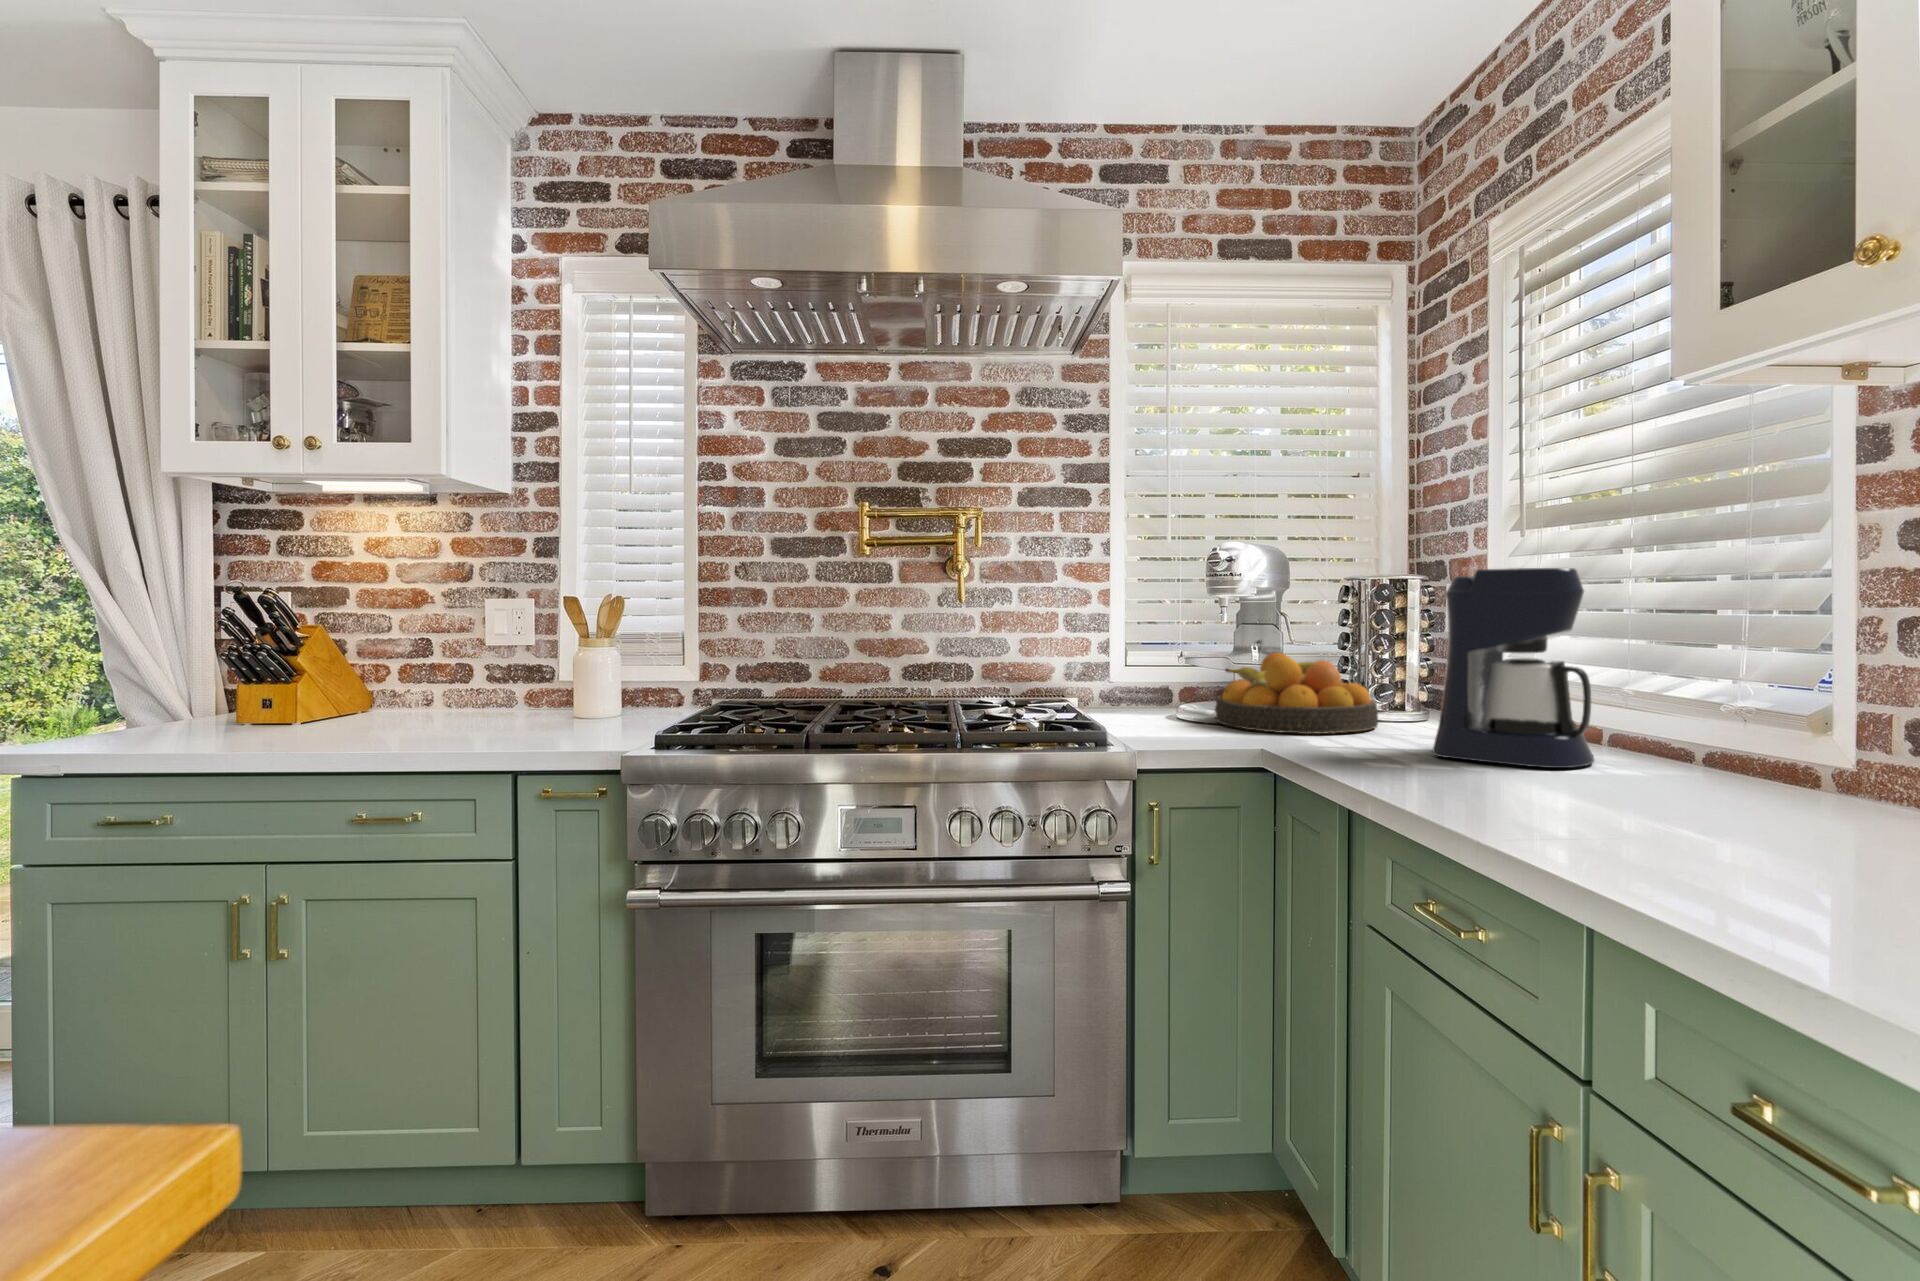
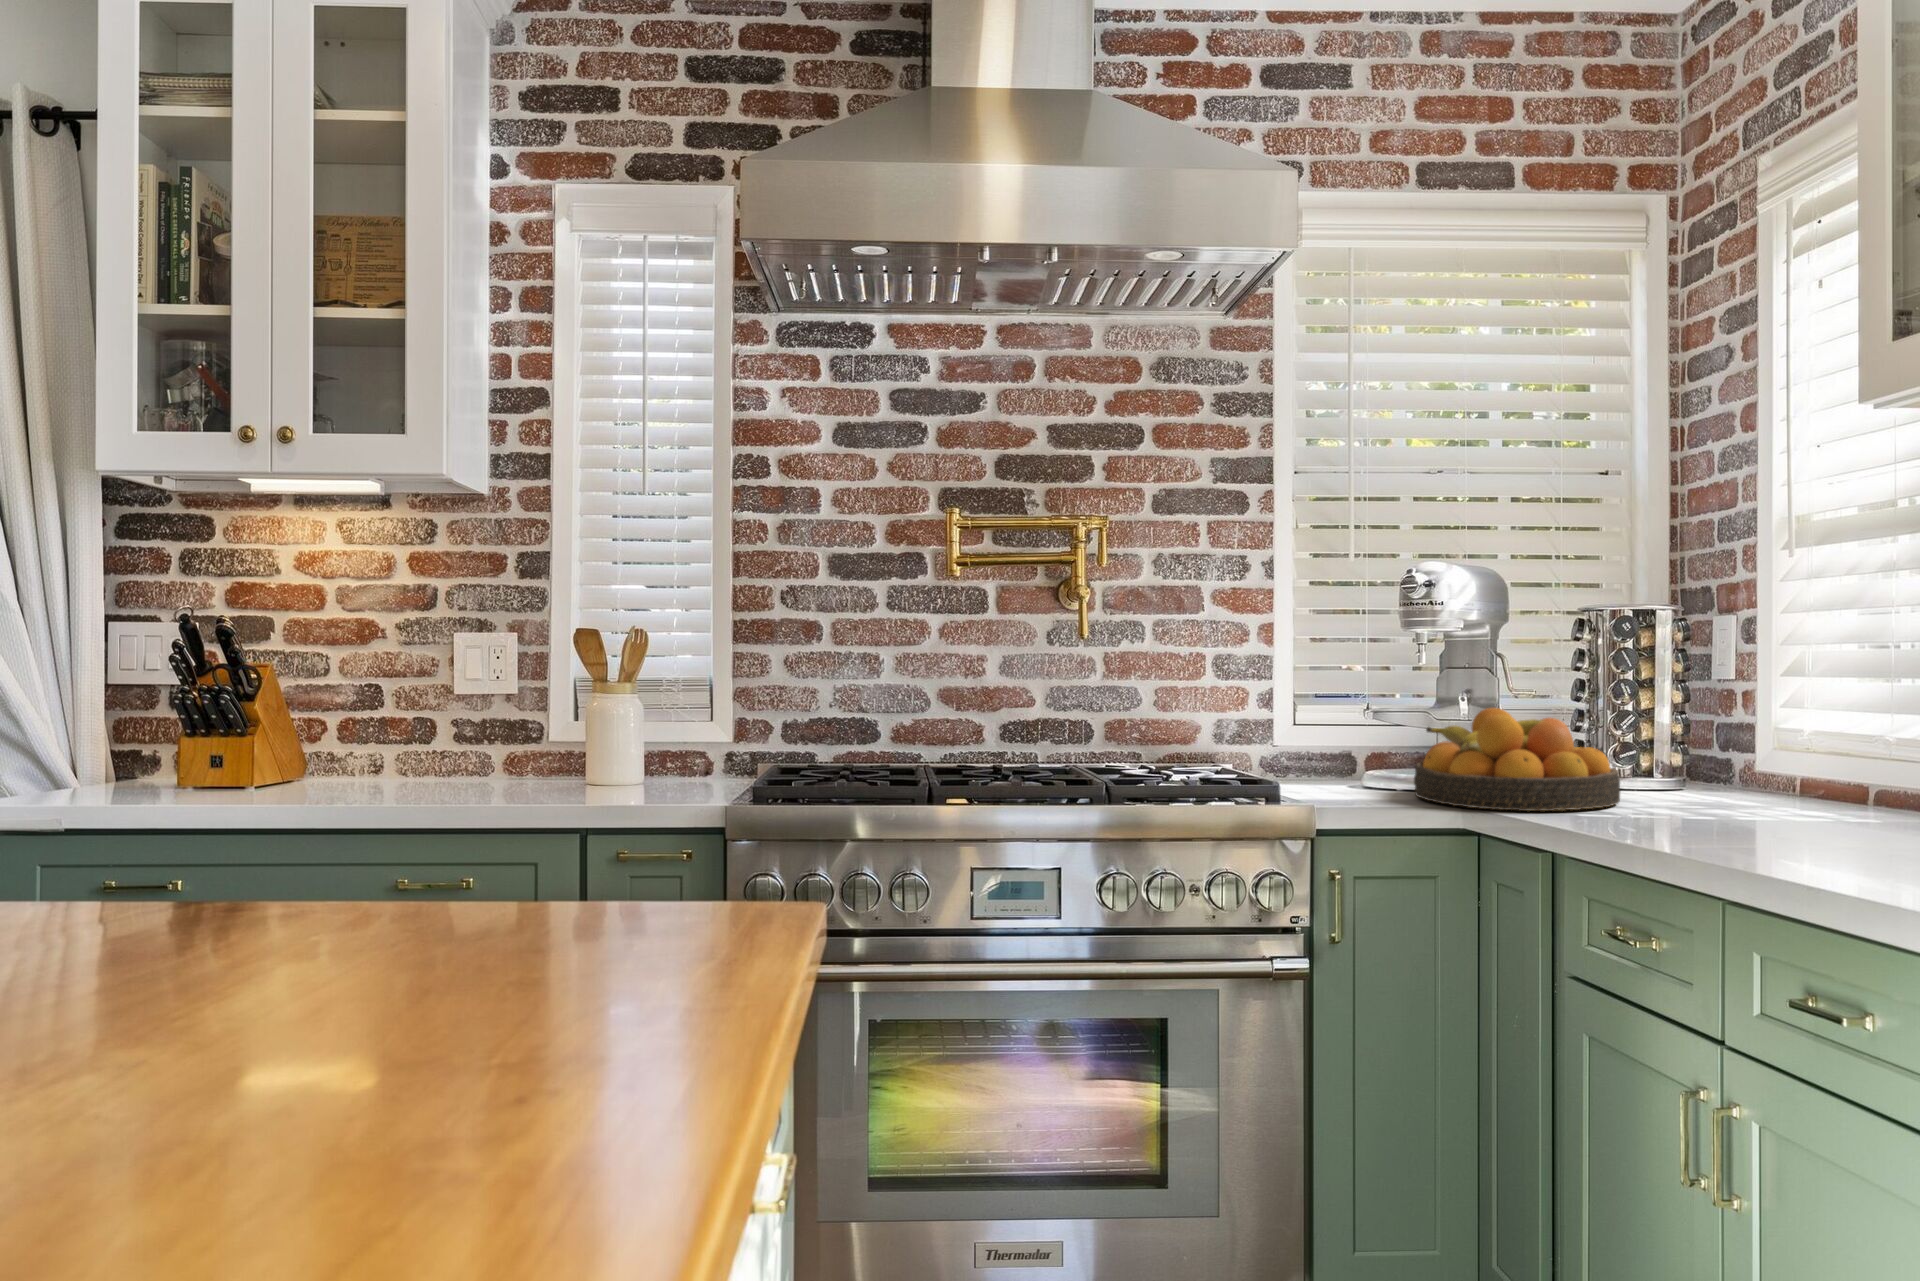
coffee maker: present [1432,568,1595,768] -> none [1678,613,1866,850]

